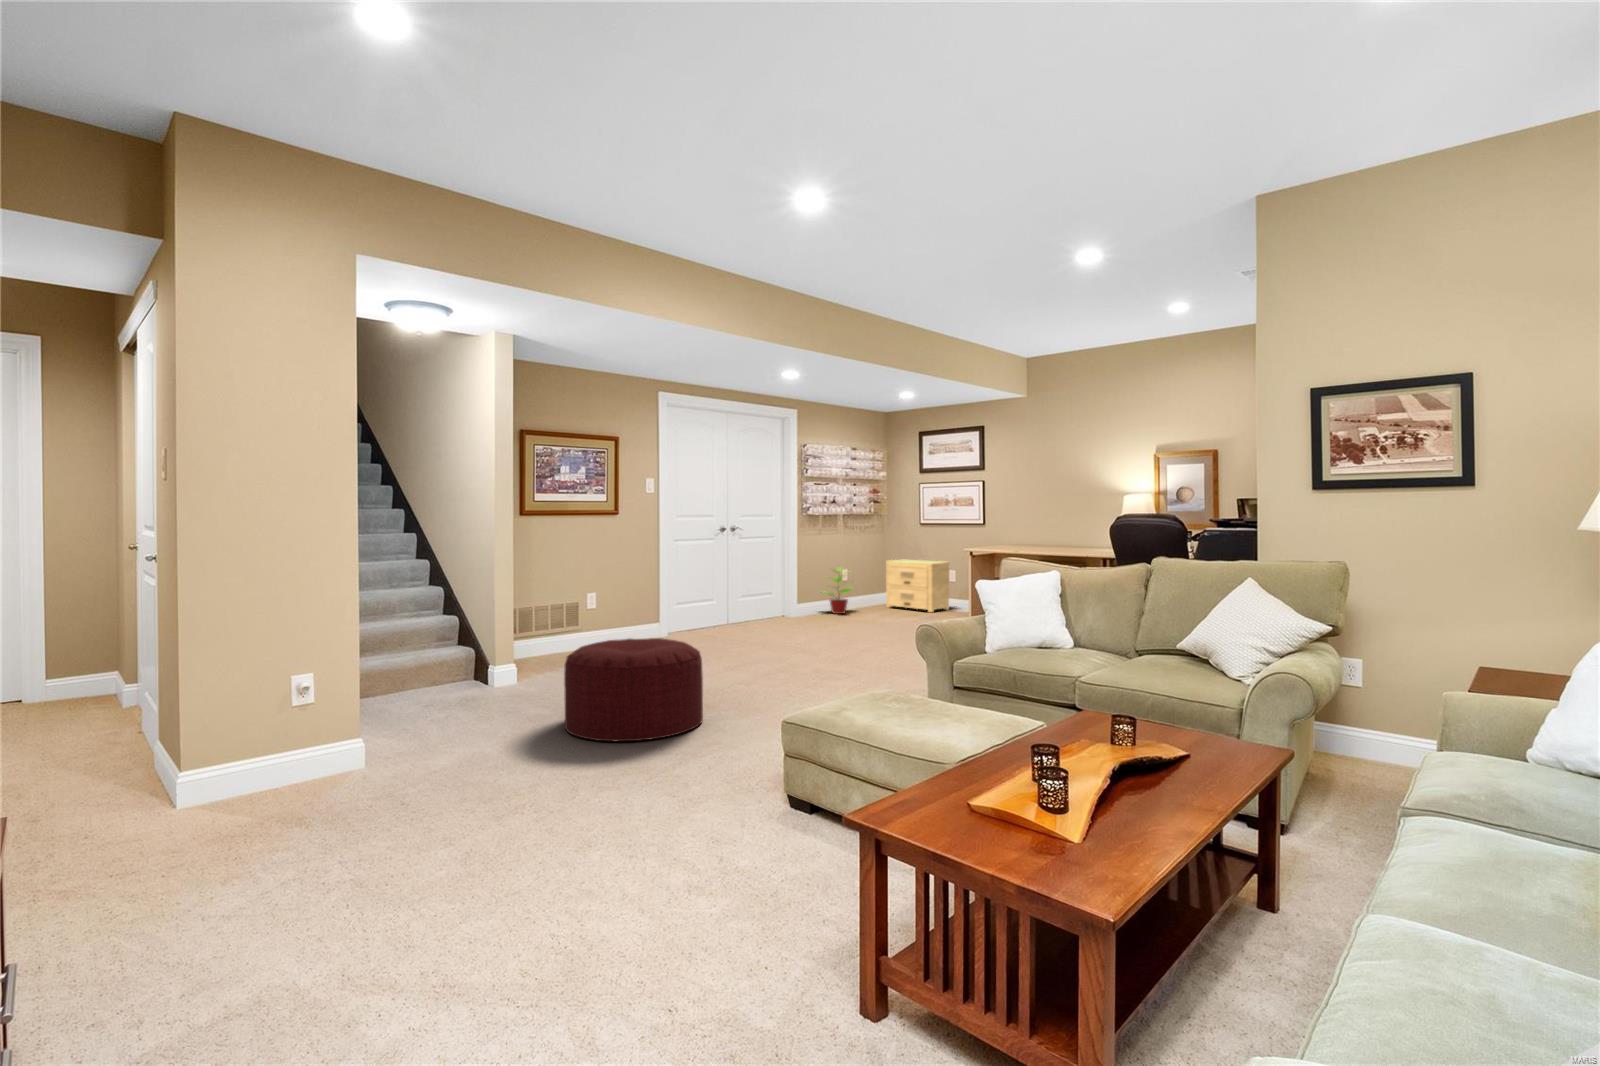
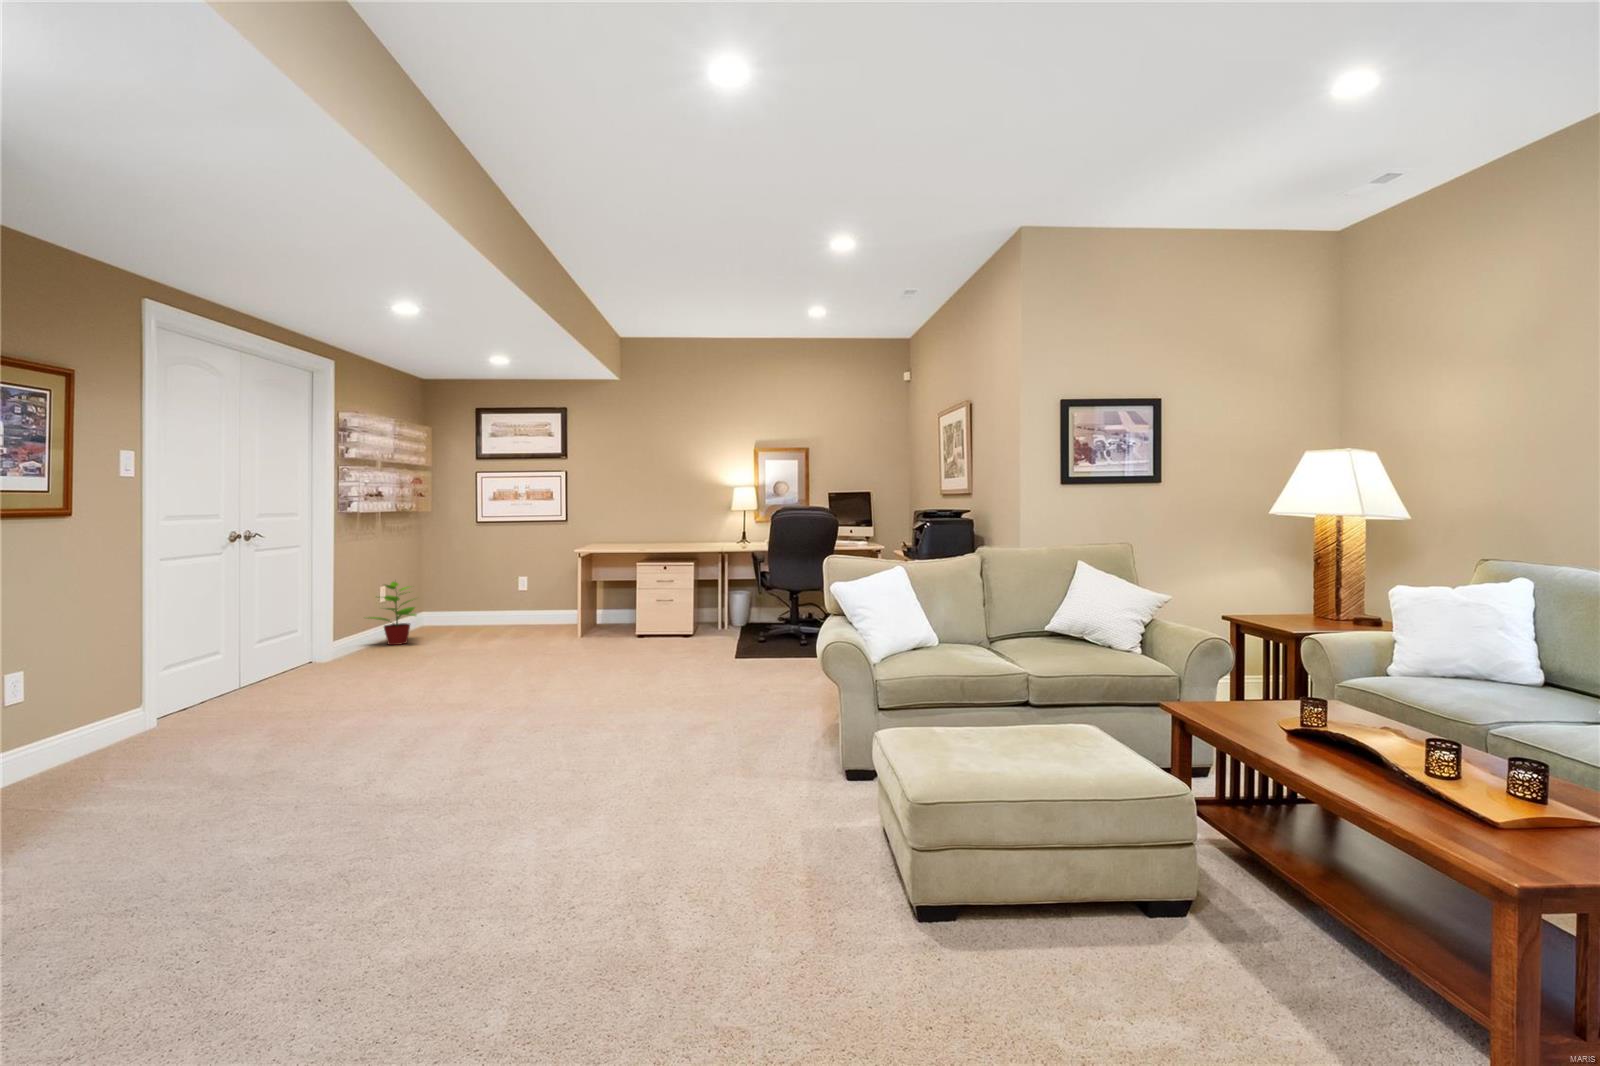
side table: present [886,560,949,612] -> none [442,565,527,628]
ottoman: present [564,638,703,742] -> none [343,717,604,937]

